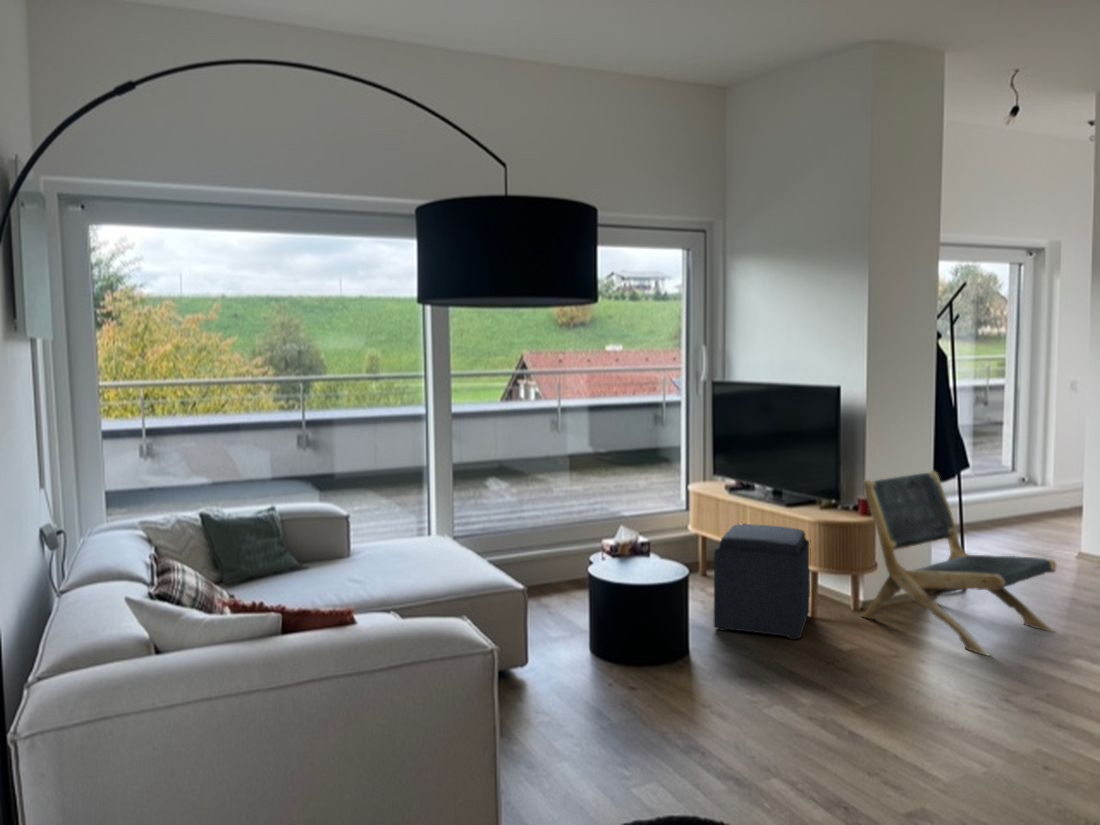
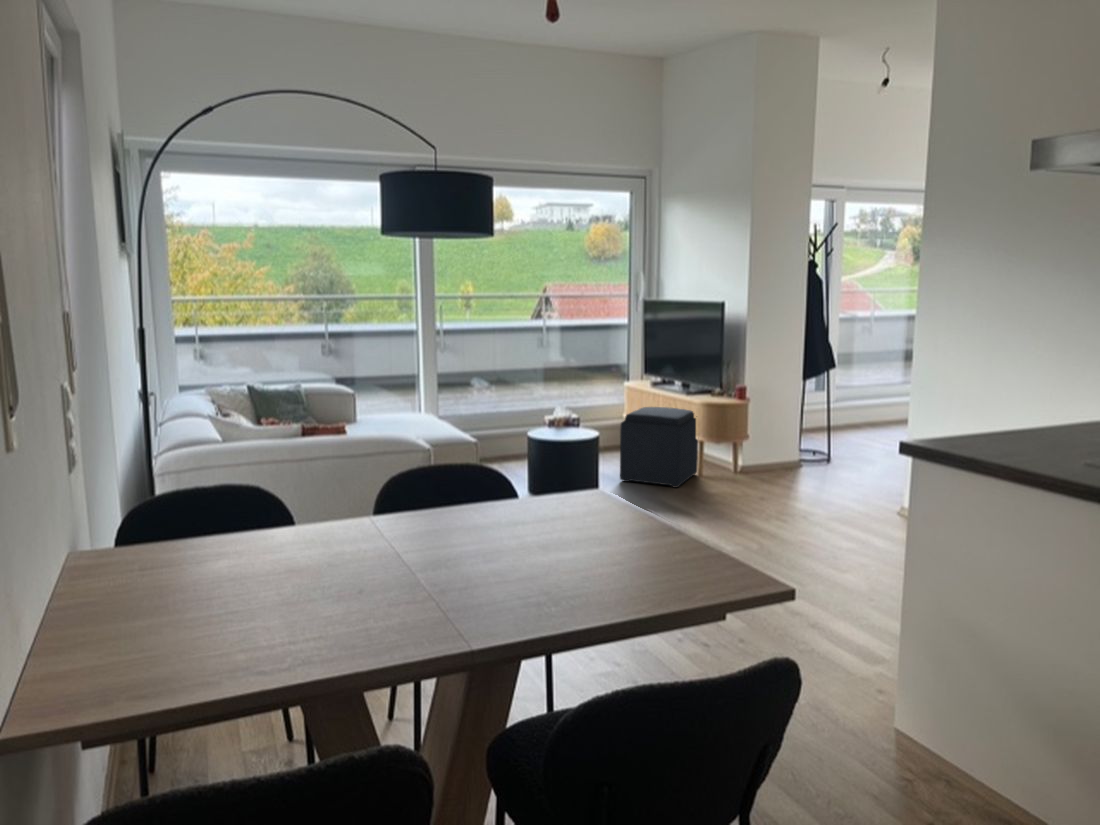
lounge chair: present [862,471,1056,656] -> none [735,369,874,499]

